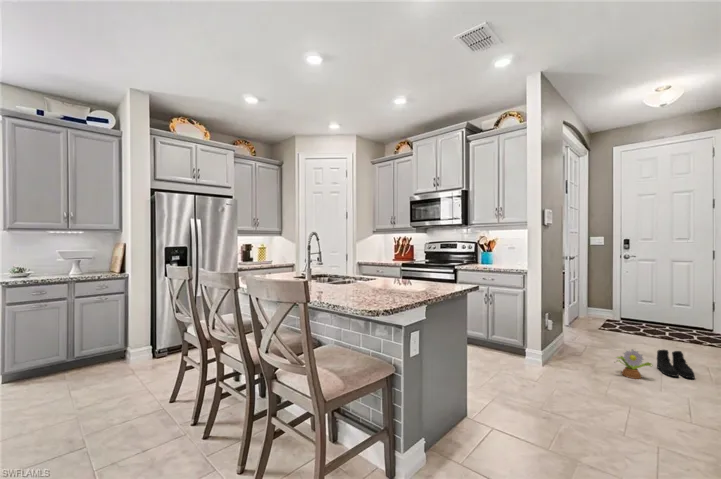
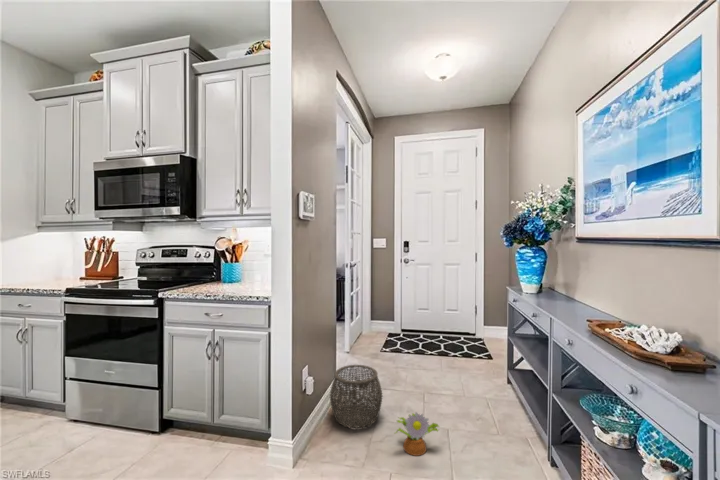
woven basket: none [561,323,604,361] -> present [330,365,382,428]
boots: present [657,350,695,378] -> none [441,390,481,434]

